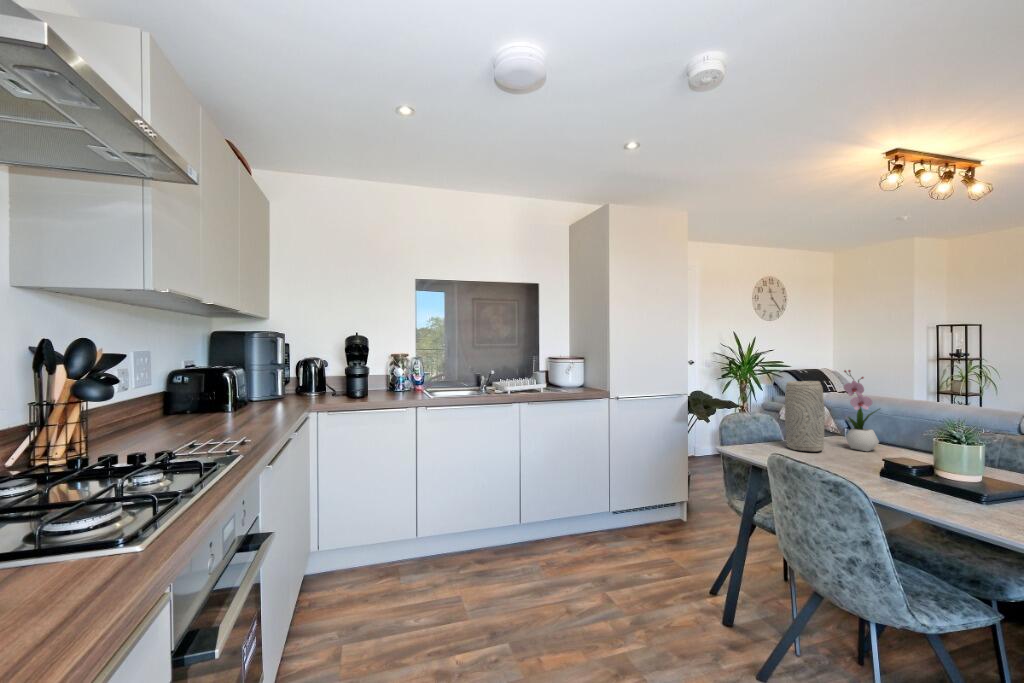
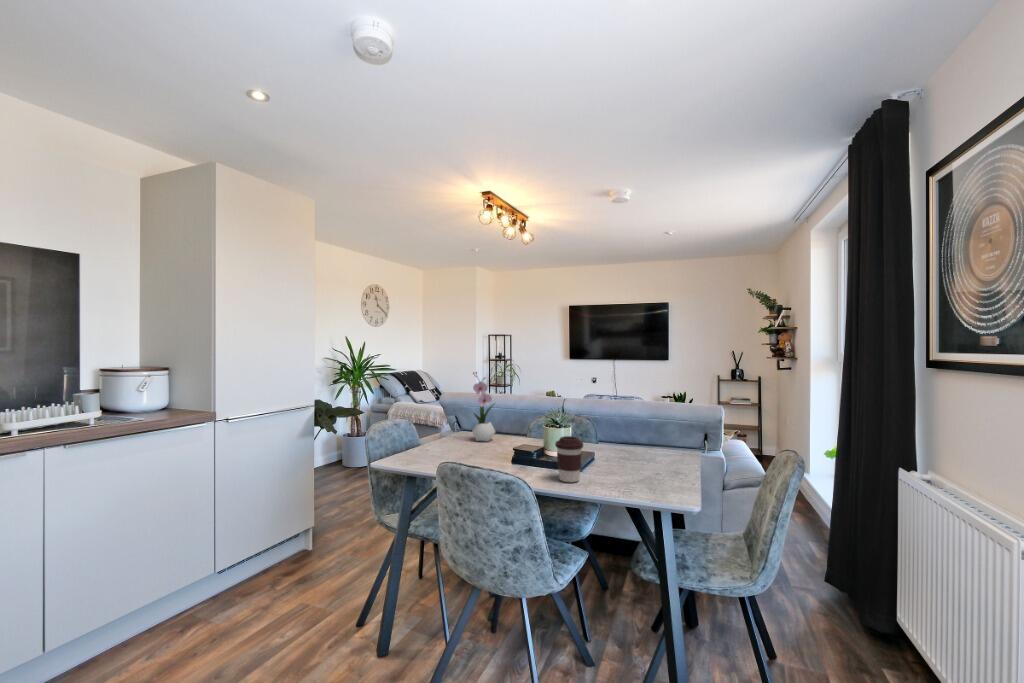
vase: present [785,381,825,451] -> none [430,384,462,451]
coffee cup: none [931,453,981,513] -> present [555,436,583,482]

